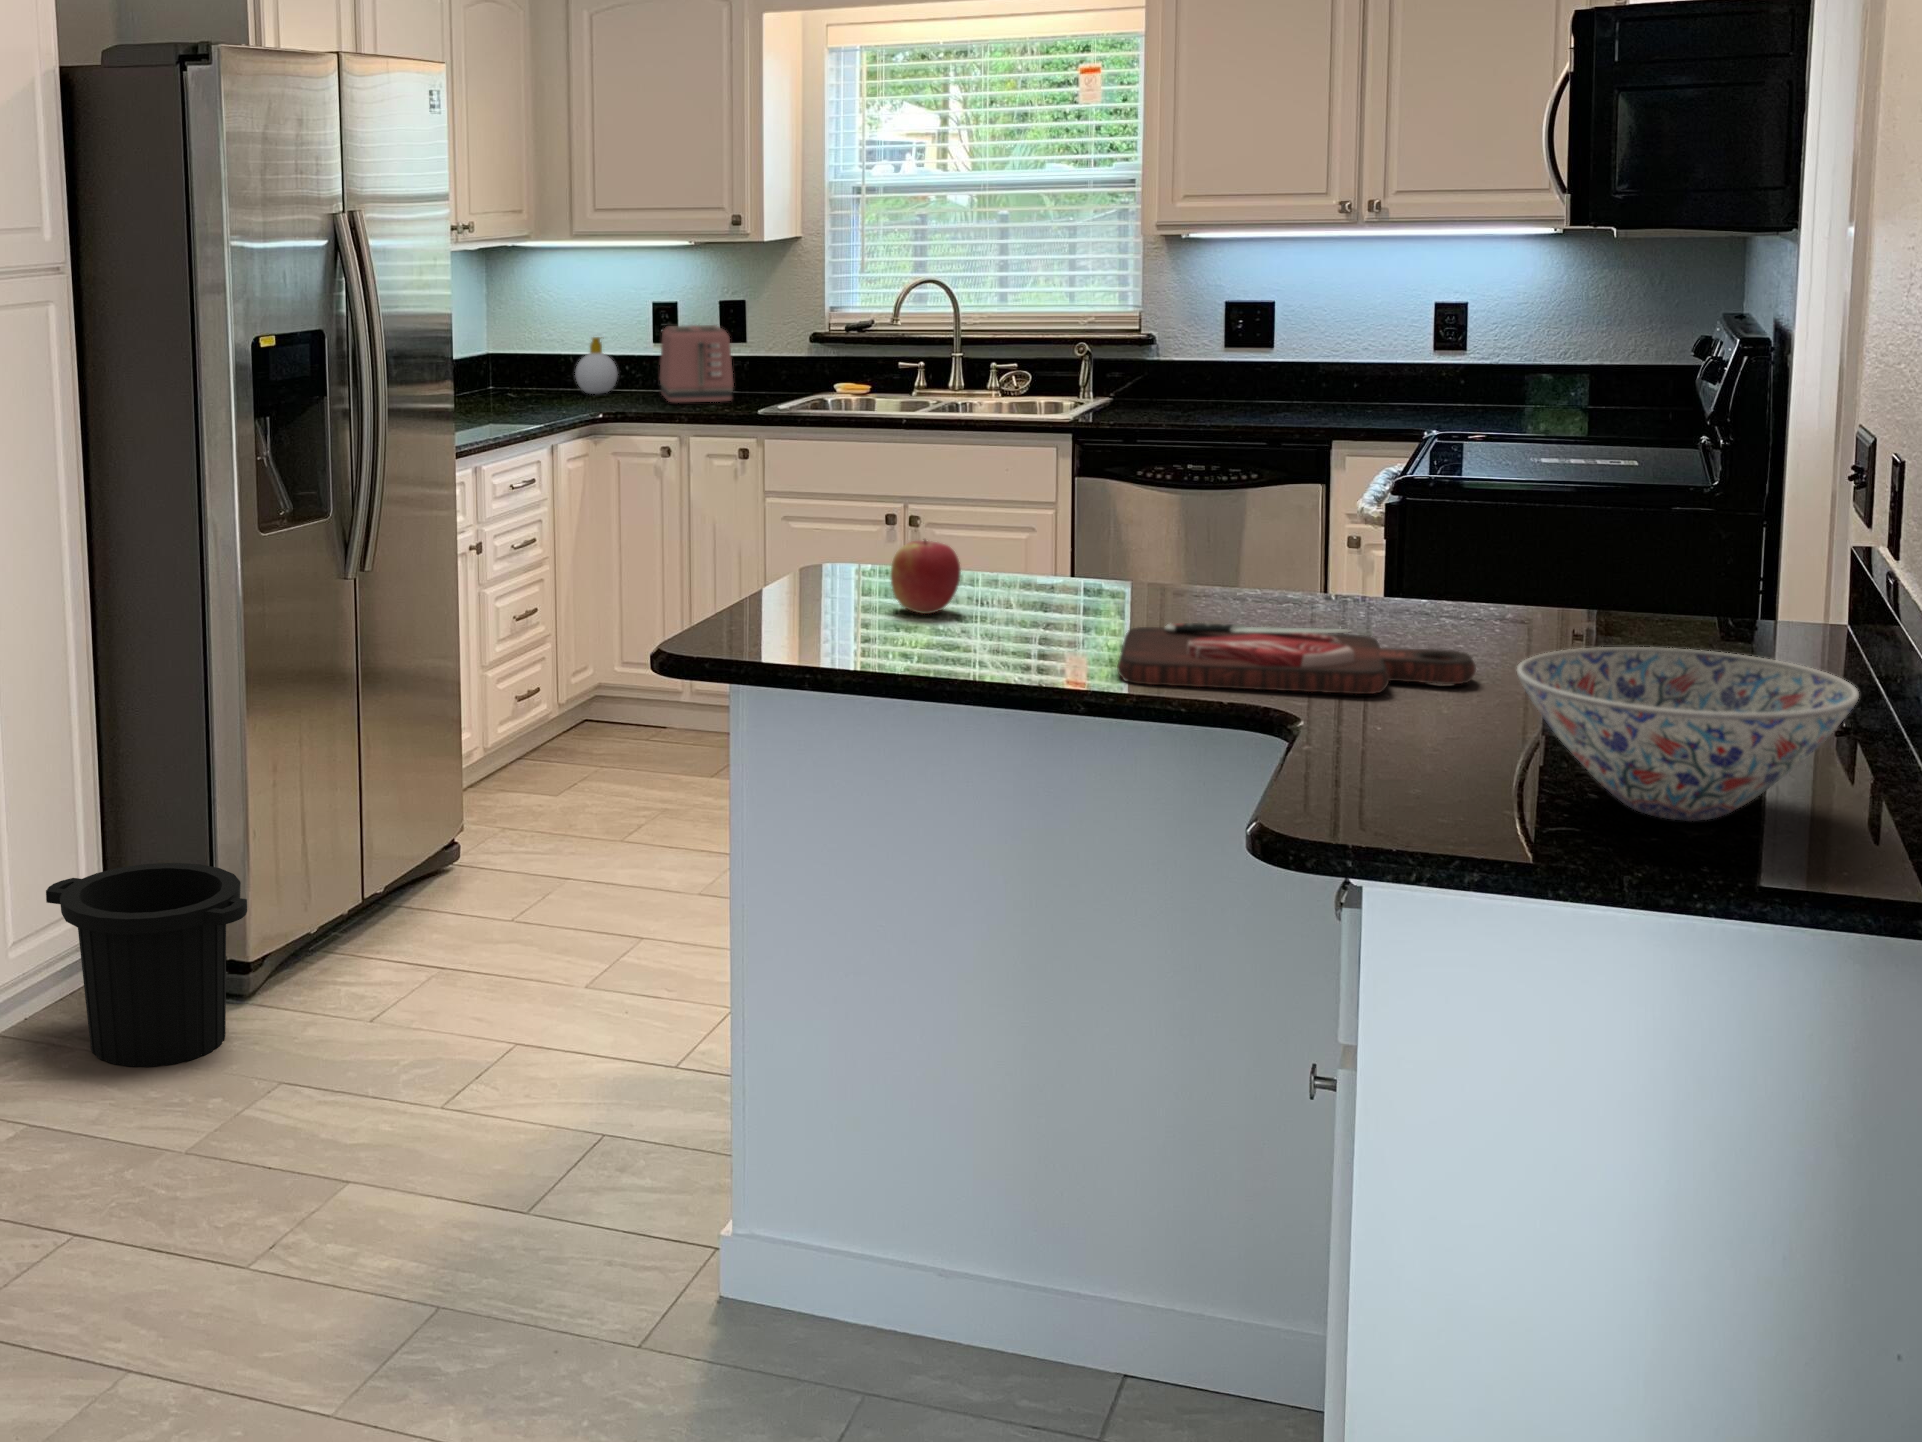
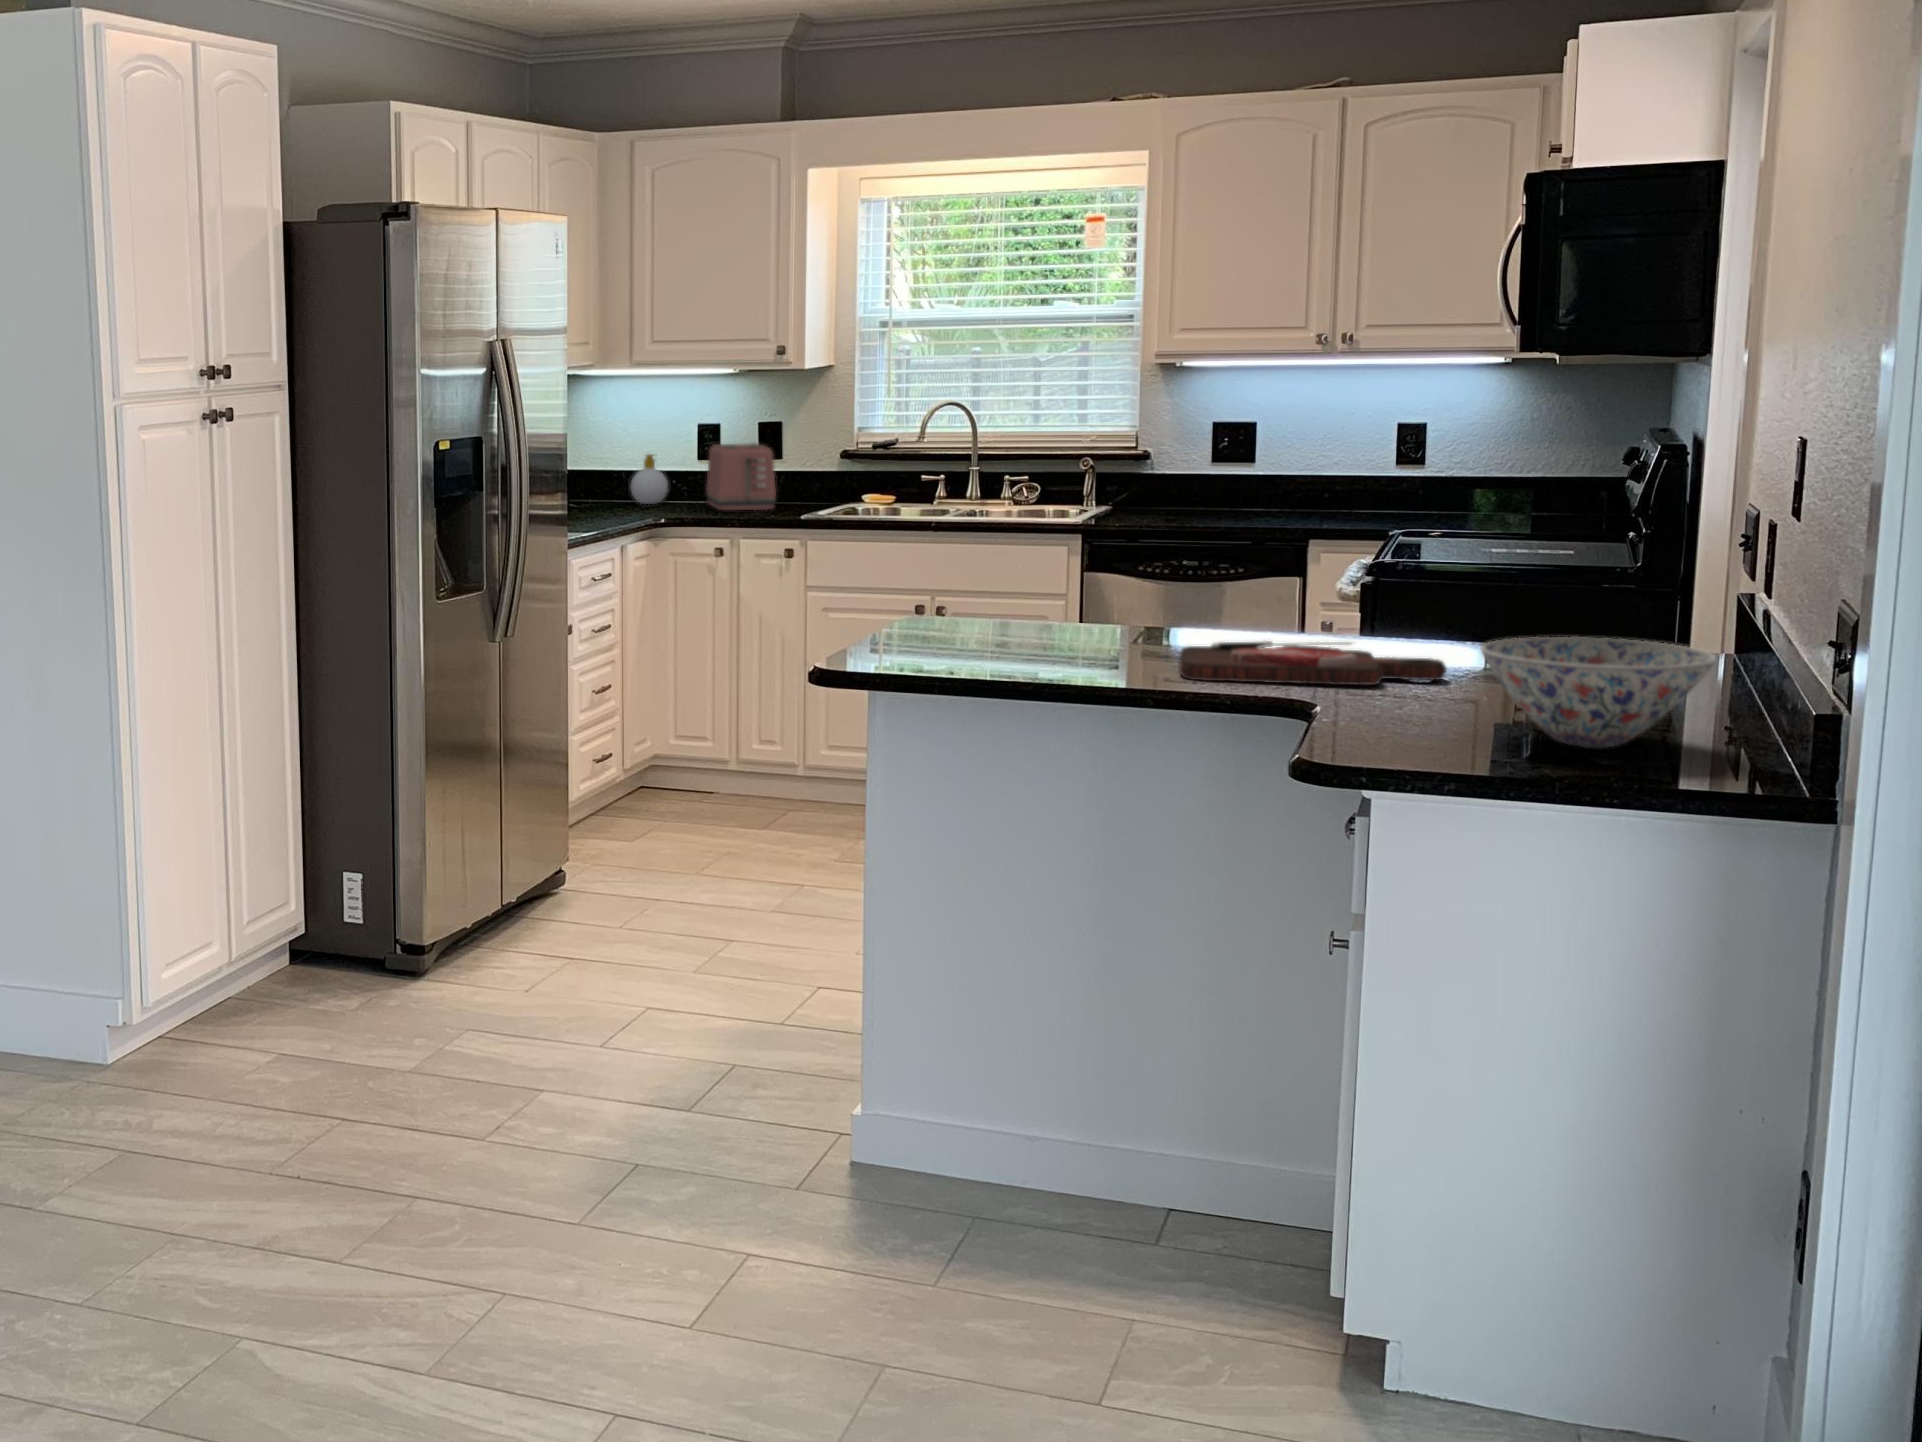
apple: present [891,540,961,614] -> none [994,584,1049,641]
trash can: present [46,863,247,1067] -> none [274,865,439,1020]

